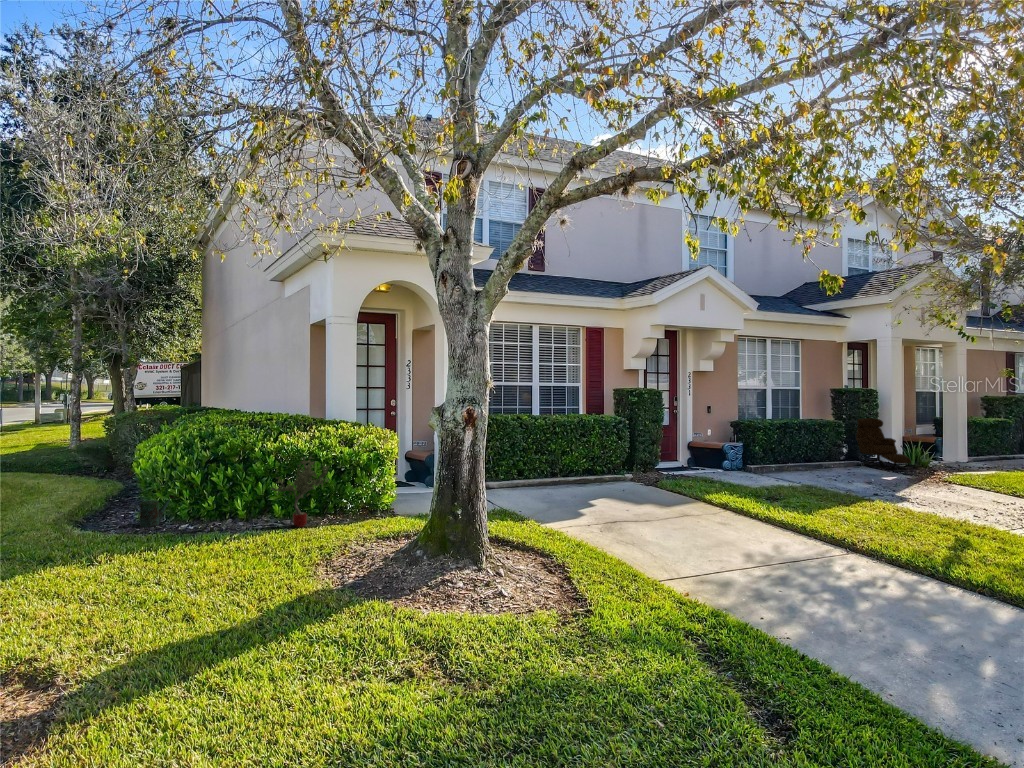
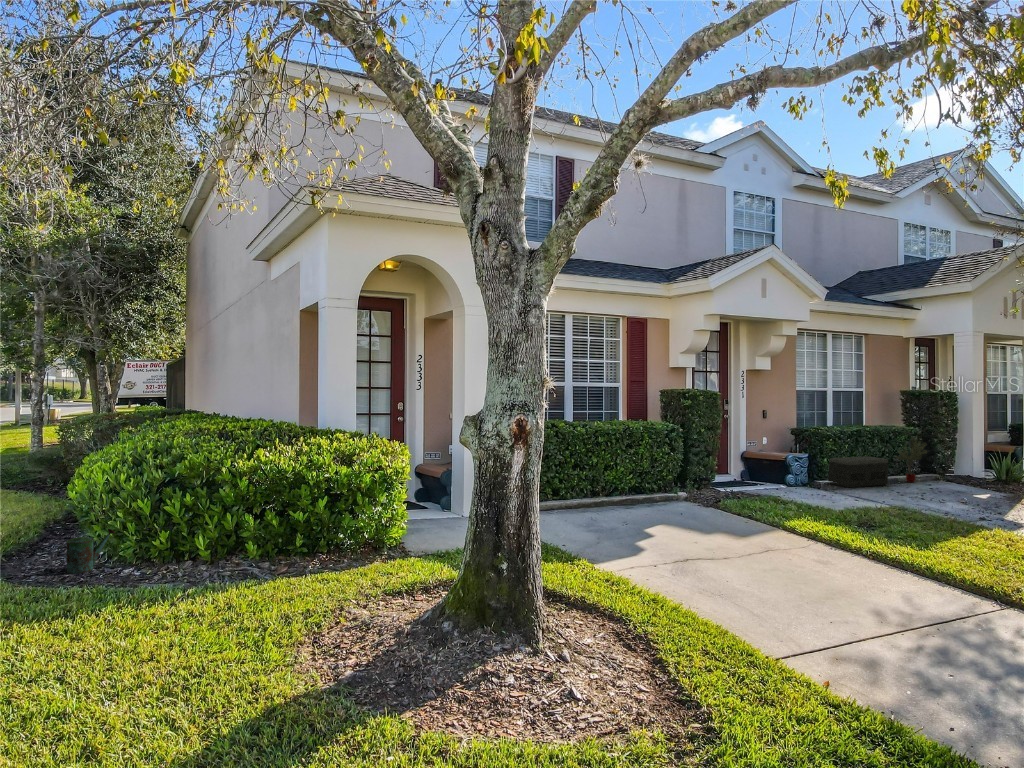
lounge chair: present [856,418,911,469] -> none [935,425,1005,488]
storage bench: none [760,445,811,471] -> present [828,456,888,488]
potted tree: present [271,457,329,527] -> present [896,439,927,483]

